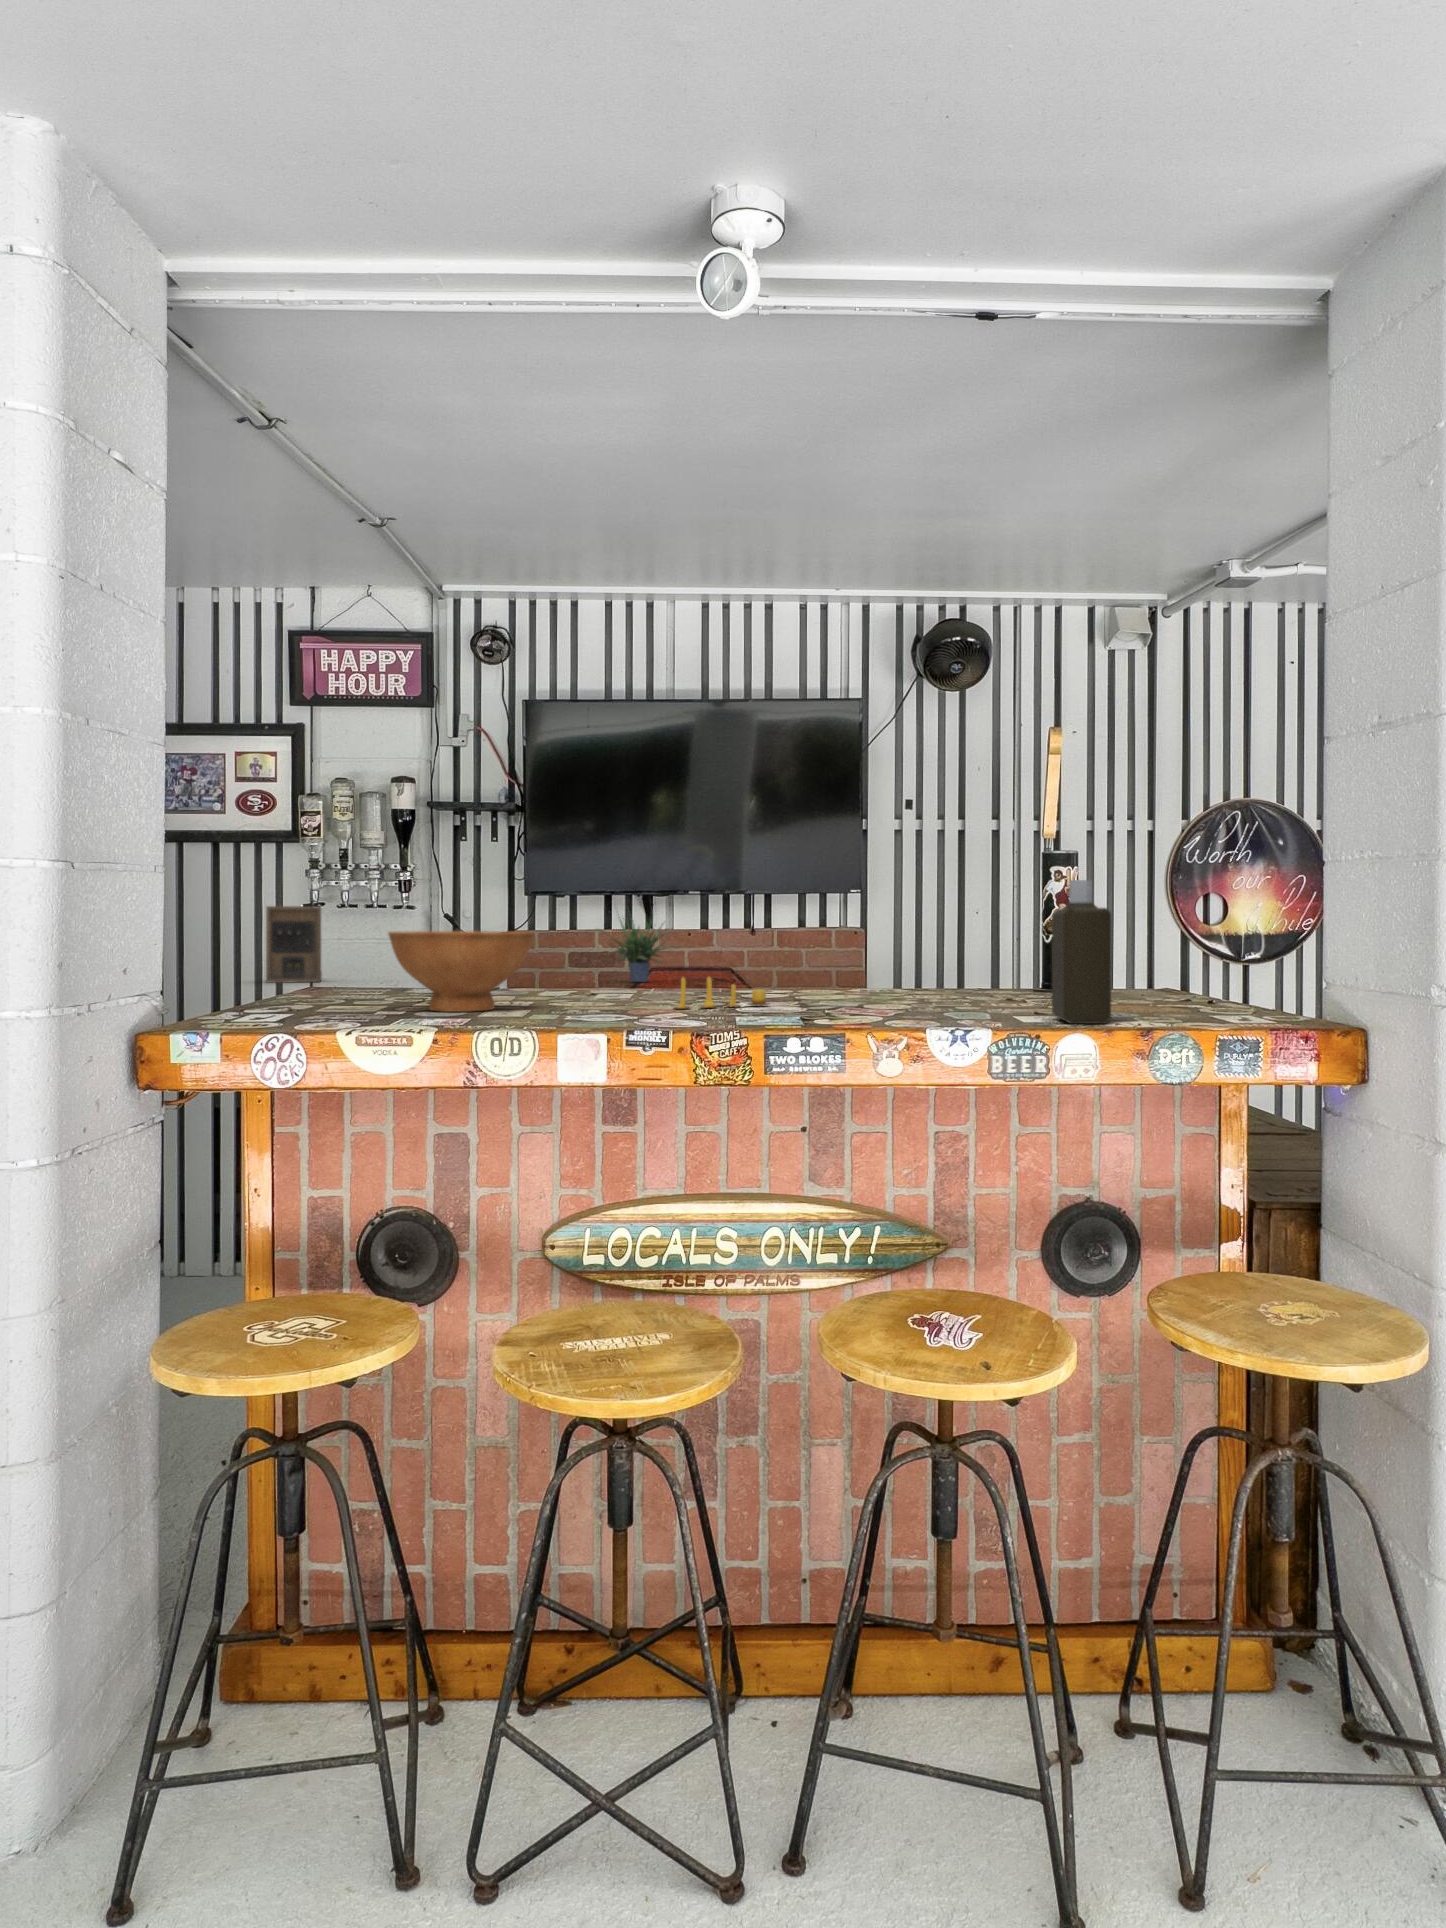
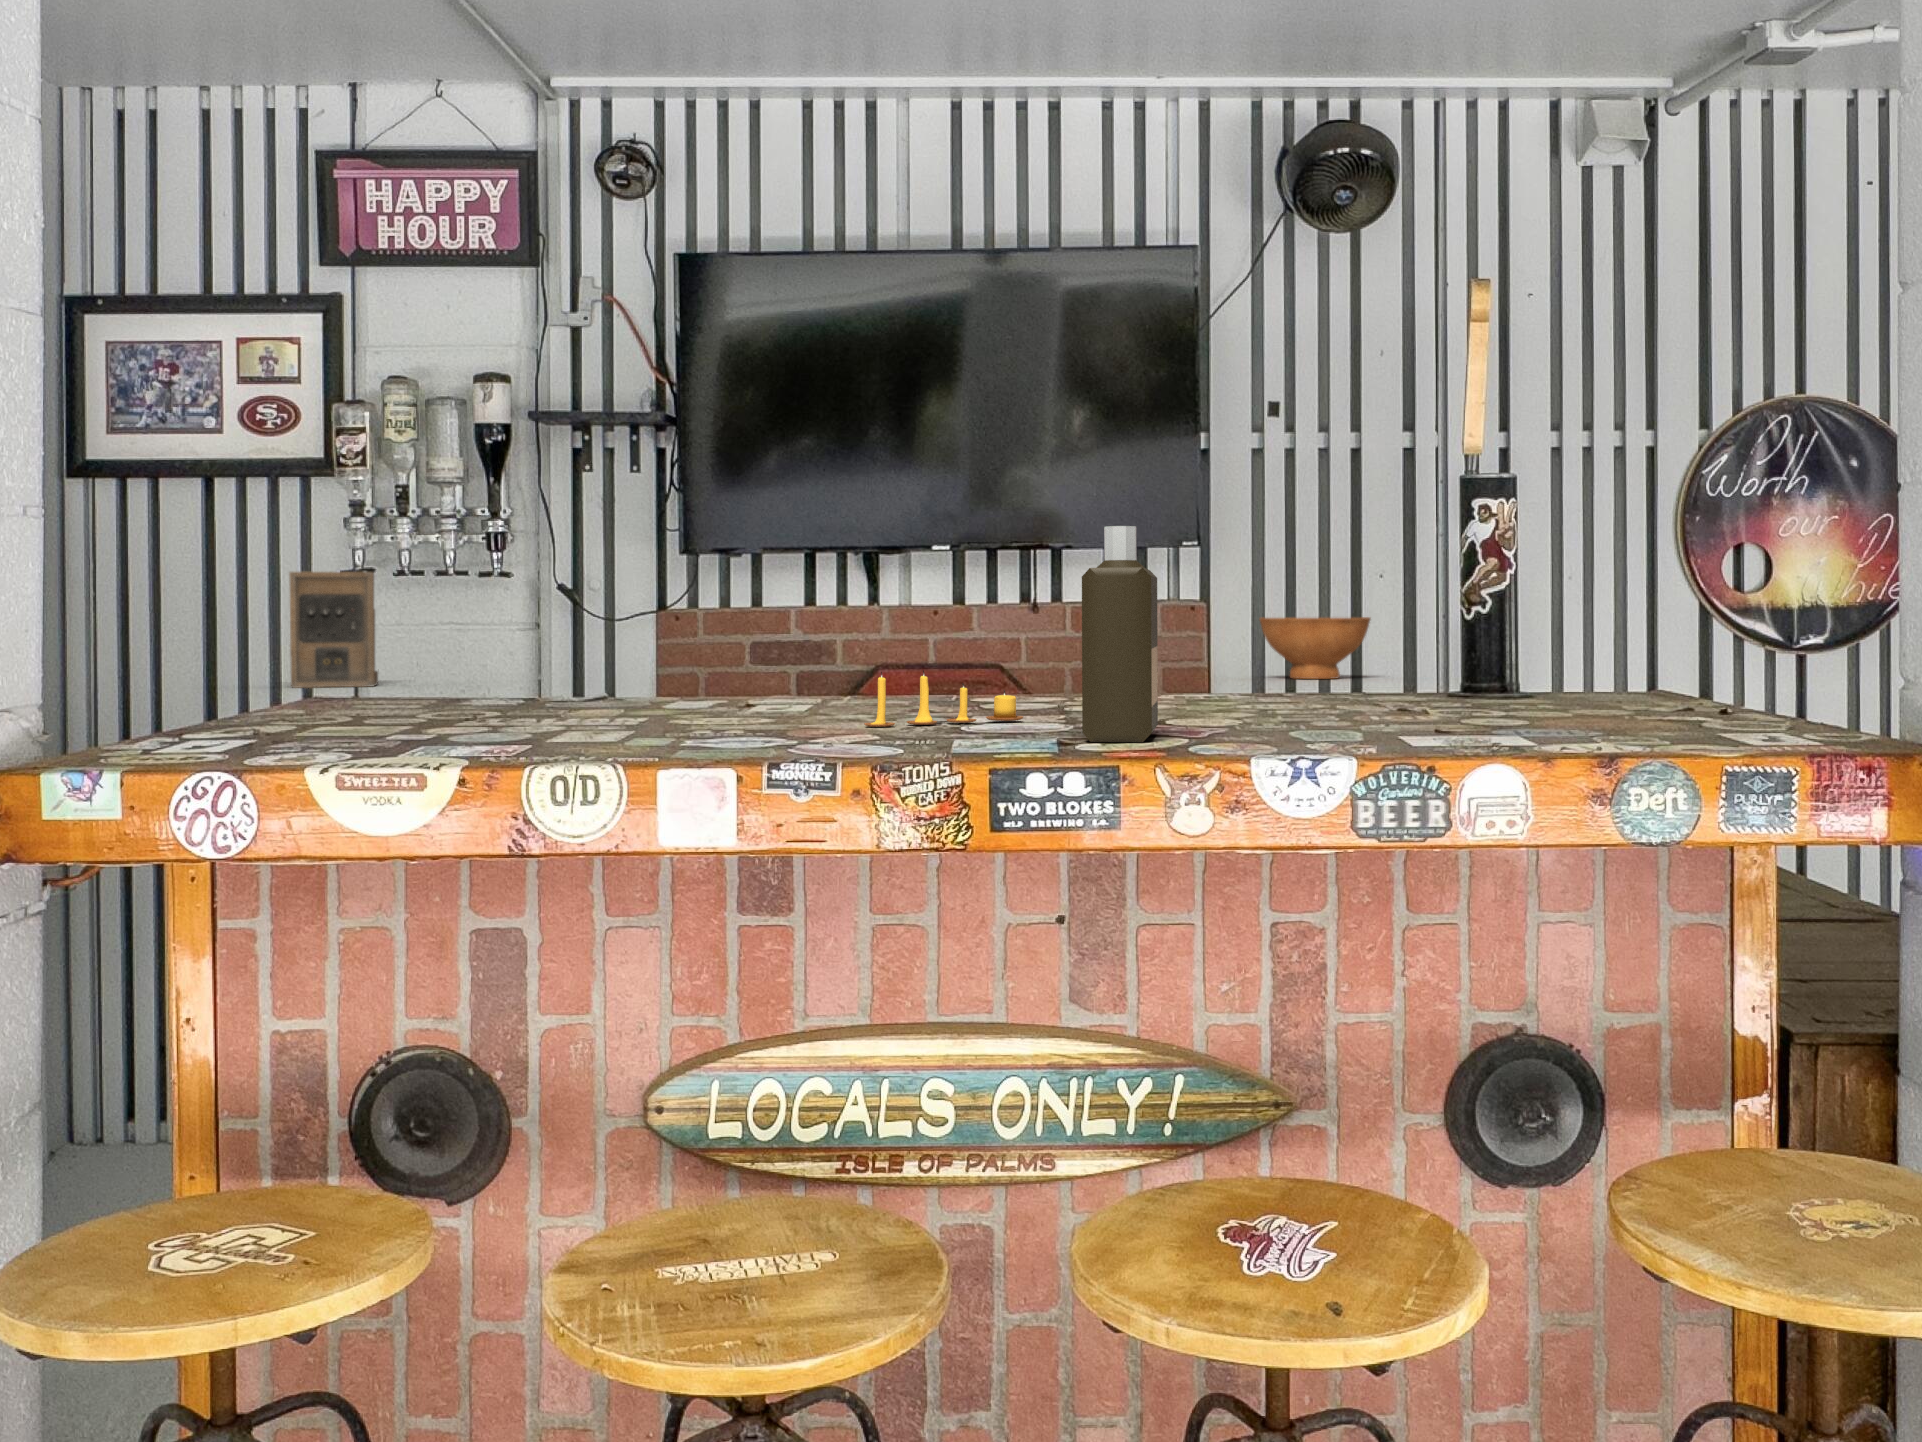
bottle: present [1052,880,1111,1024] -> present [1082,526,1158,742]
potted plant: present [602,917,677,982] -> none [787,560,921,684]
bowl: present [388,931,534,1012] -> present [1260,617,1370,679]

